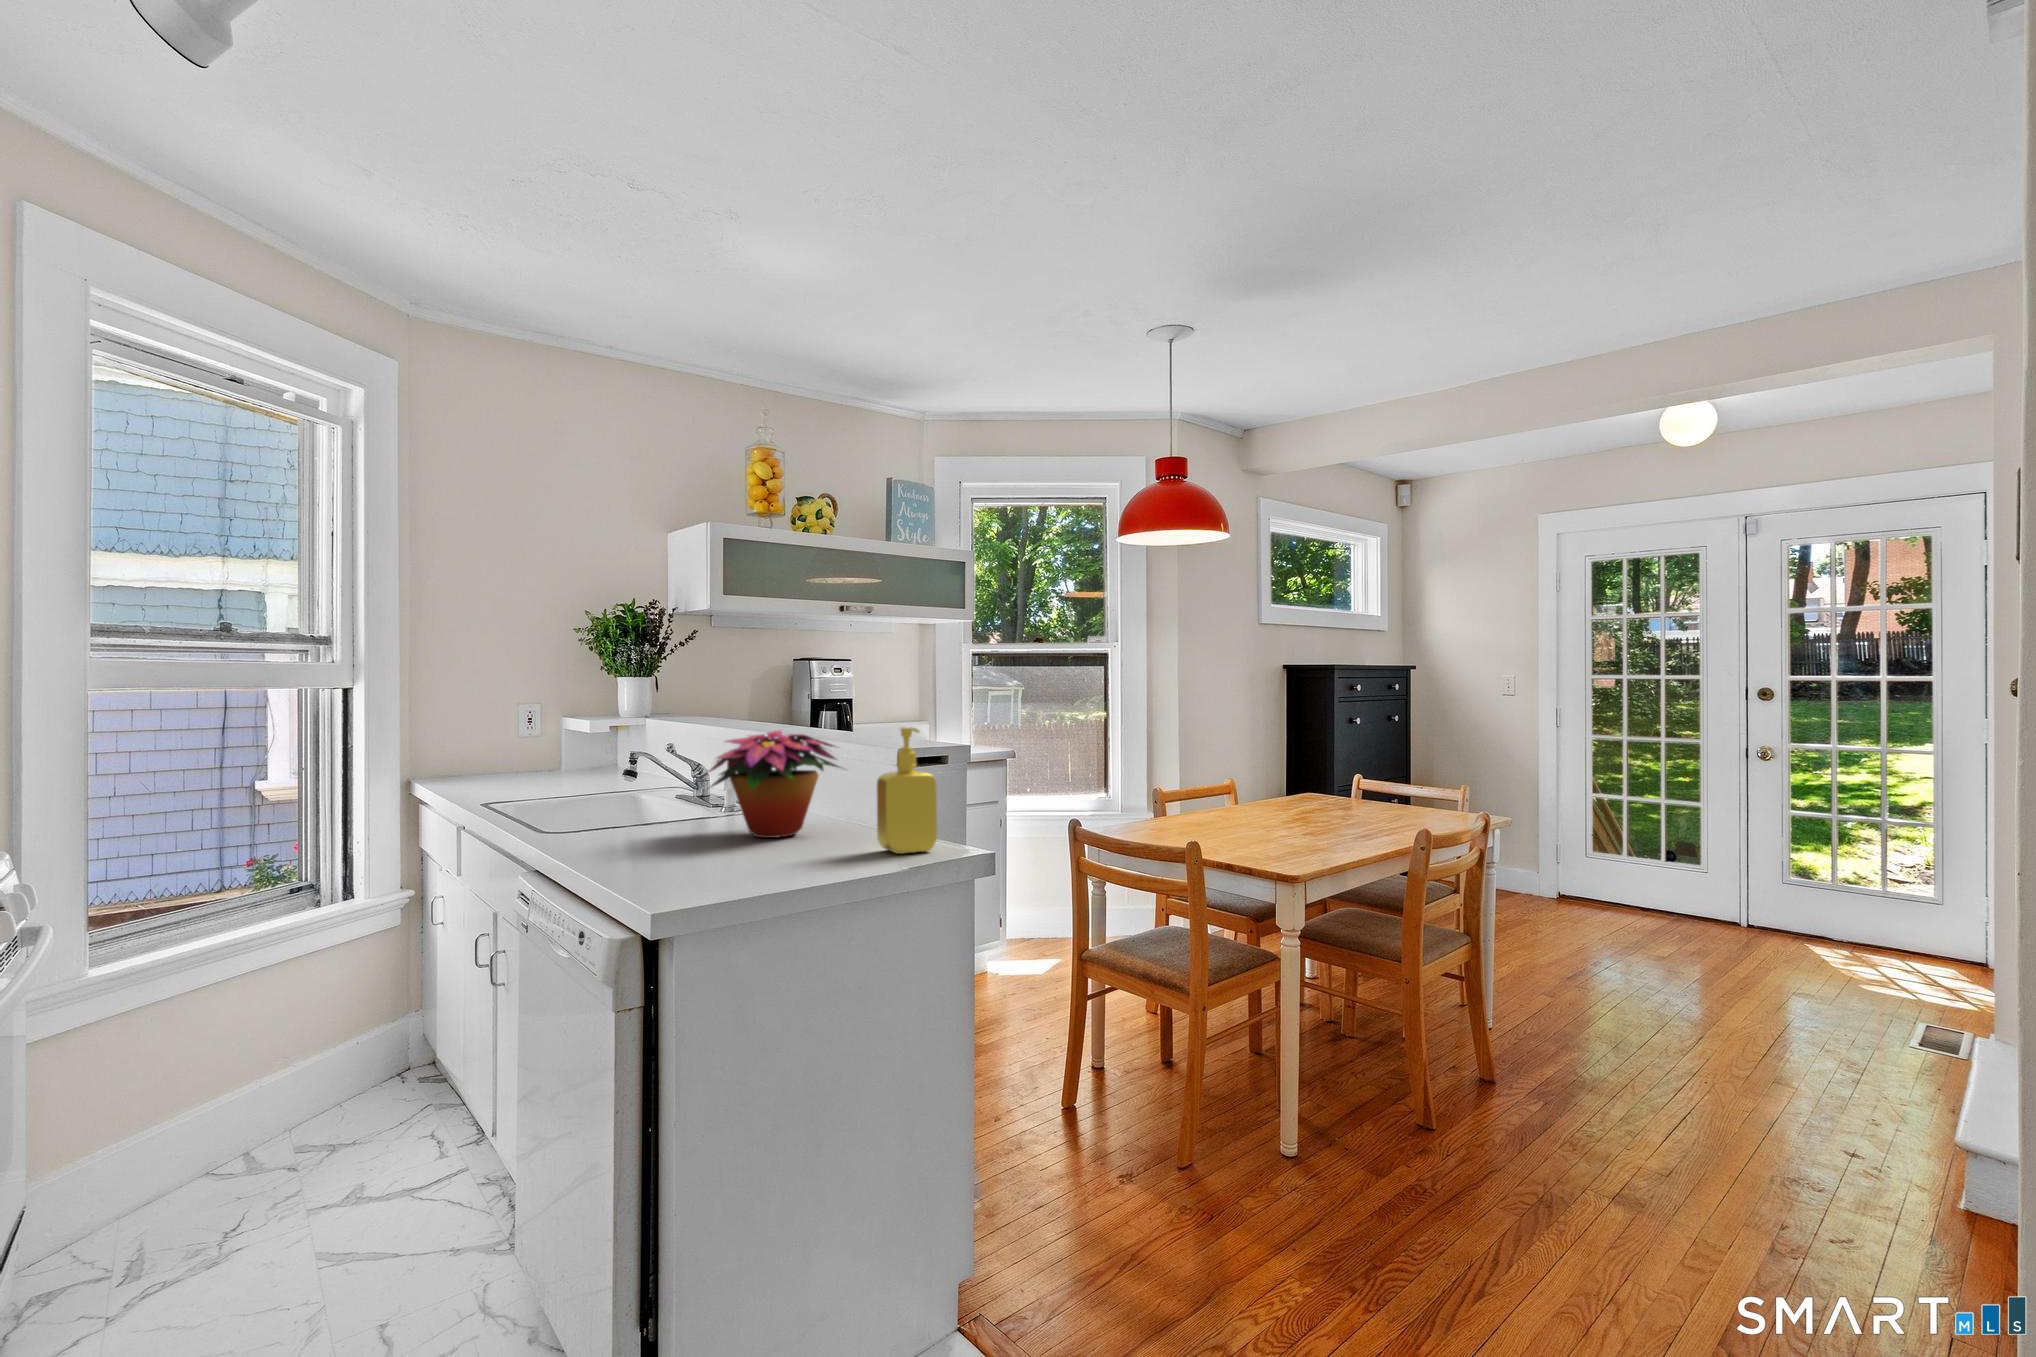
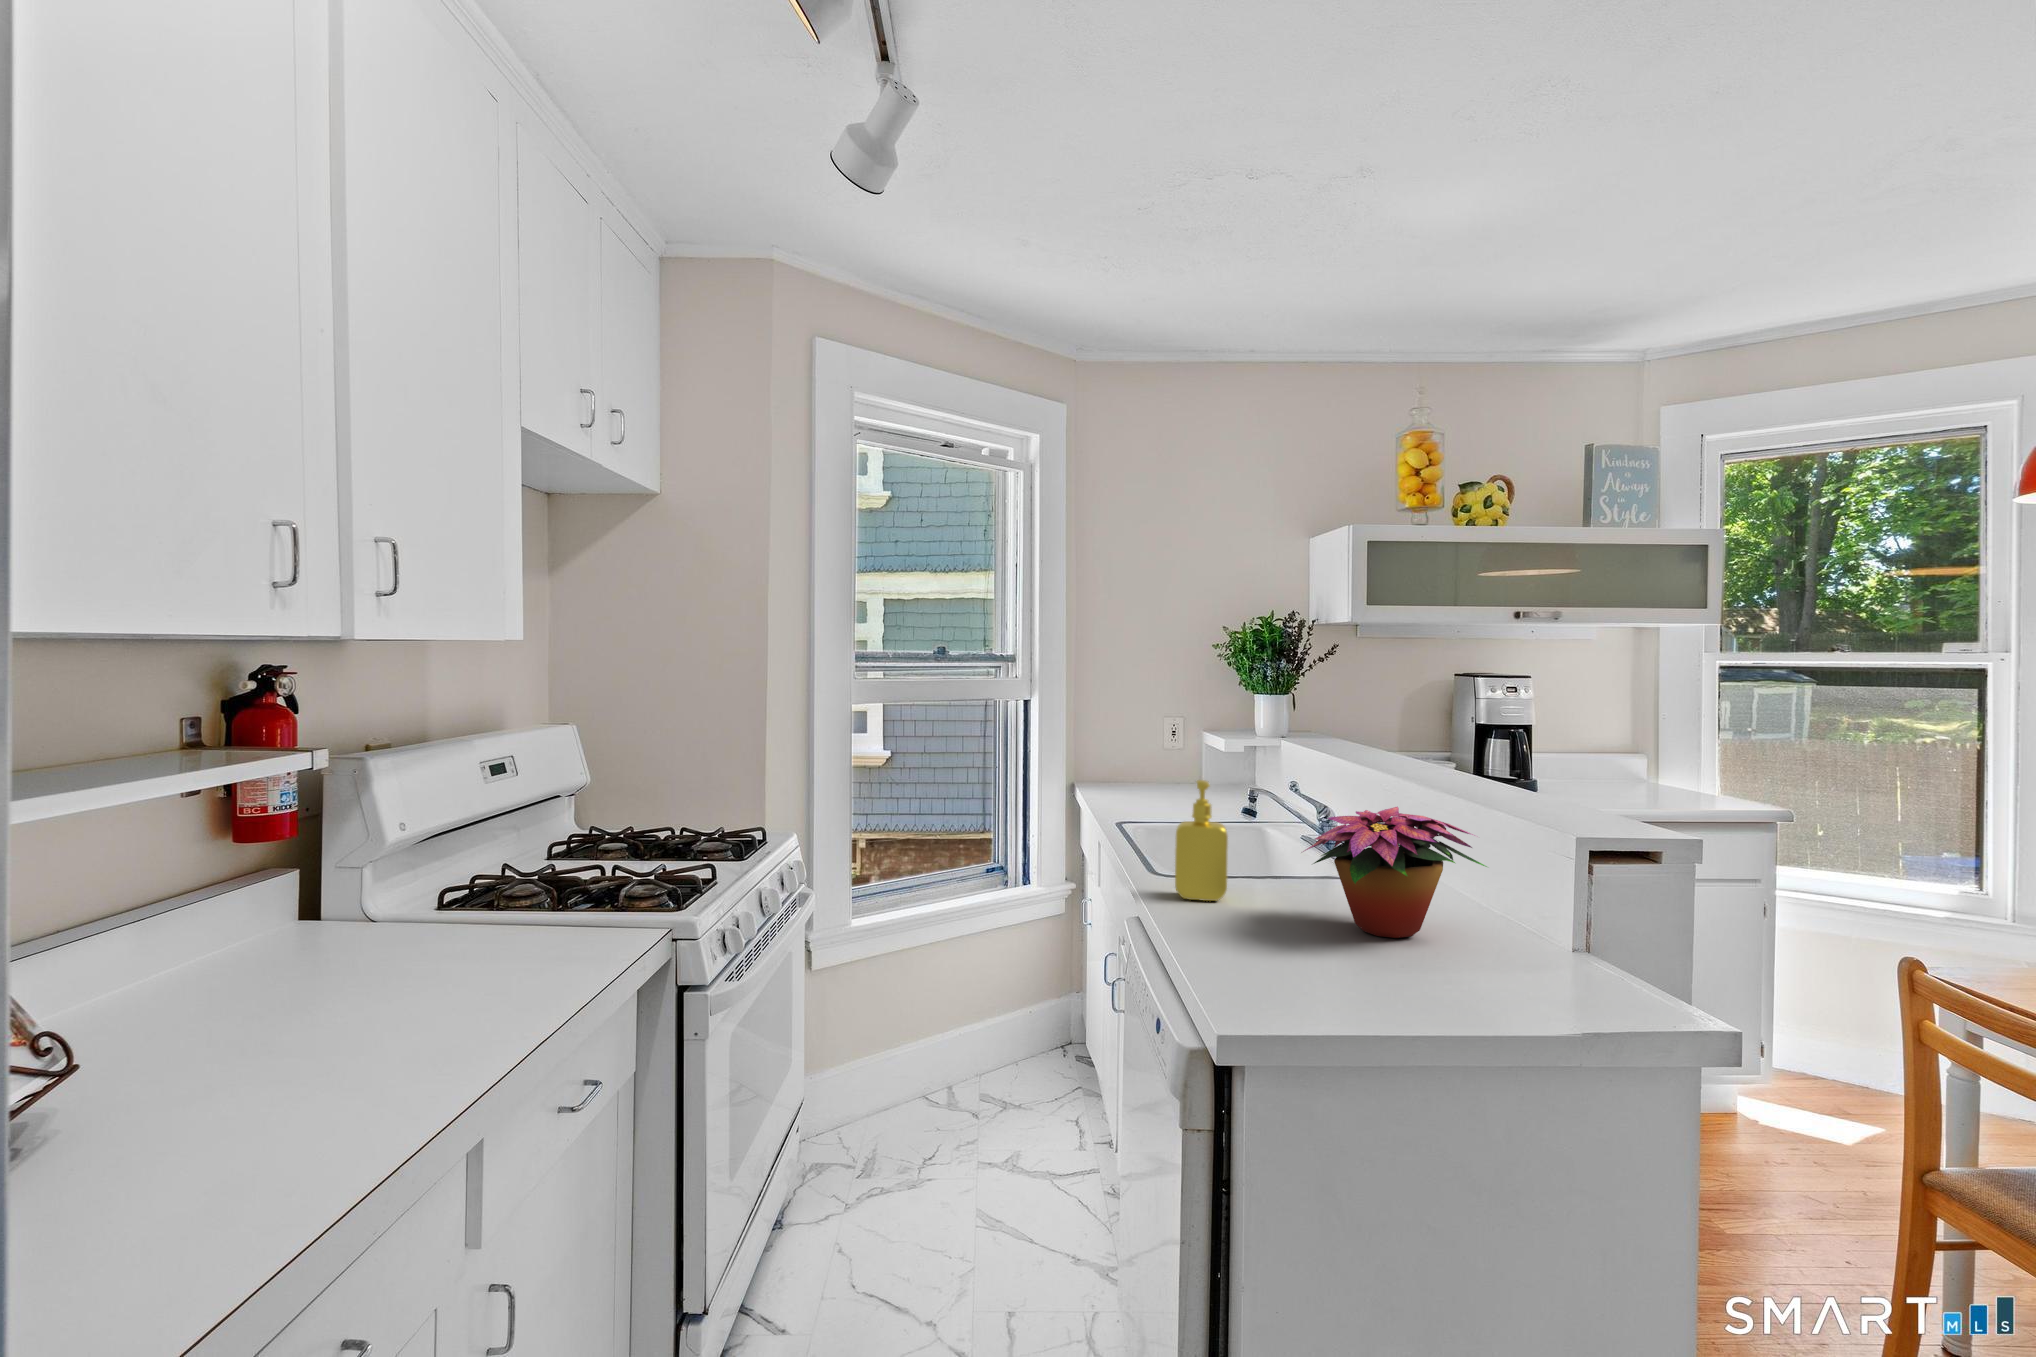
soap dispenser: present [877,727,937,854] -> present [1175,780,1228,901]

